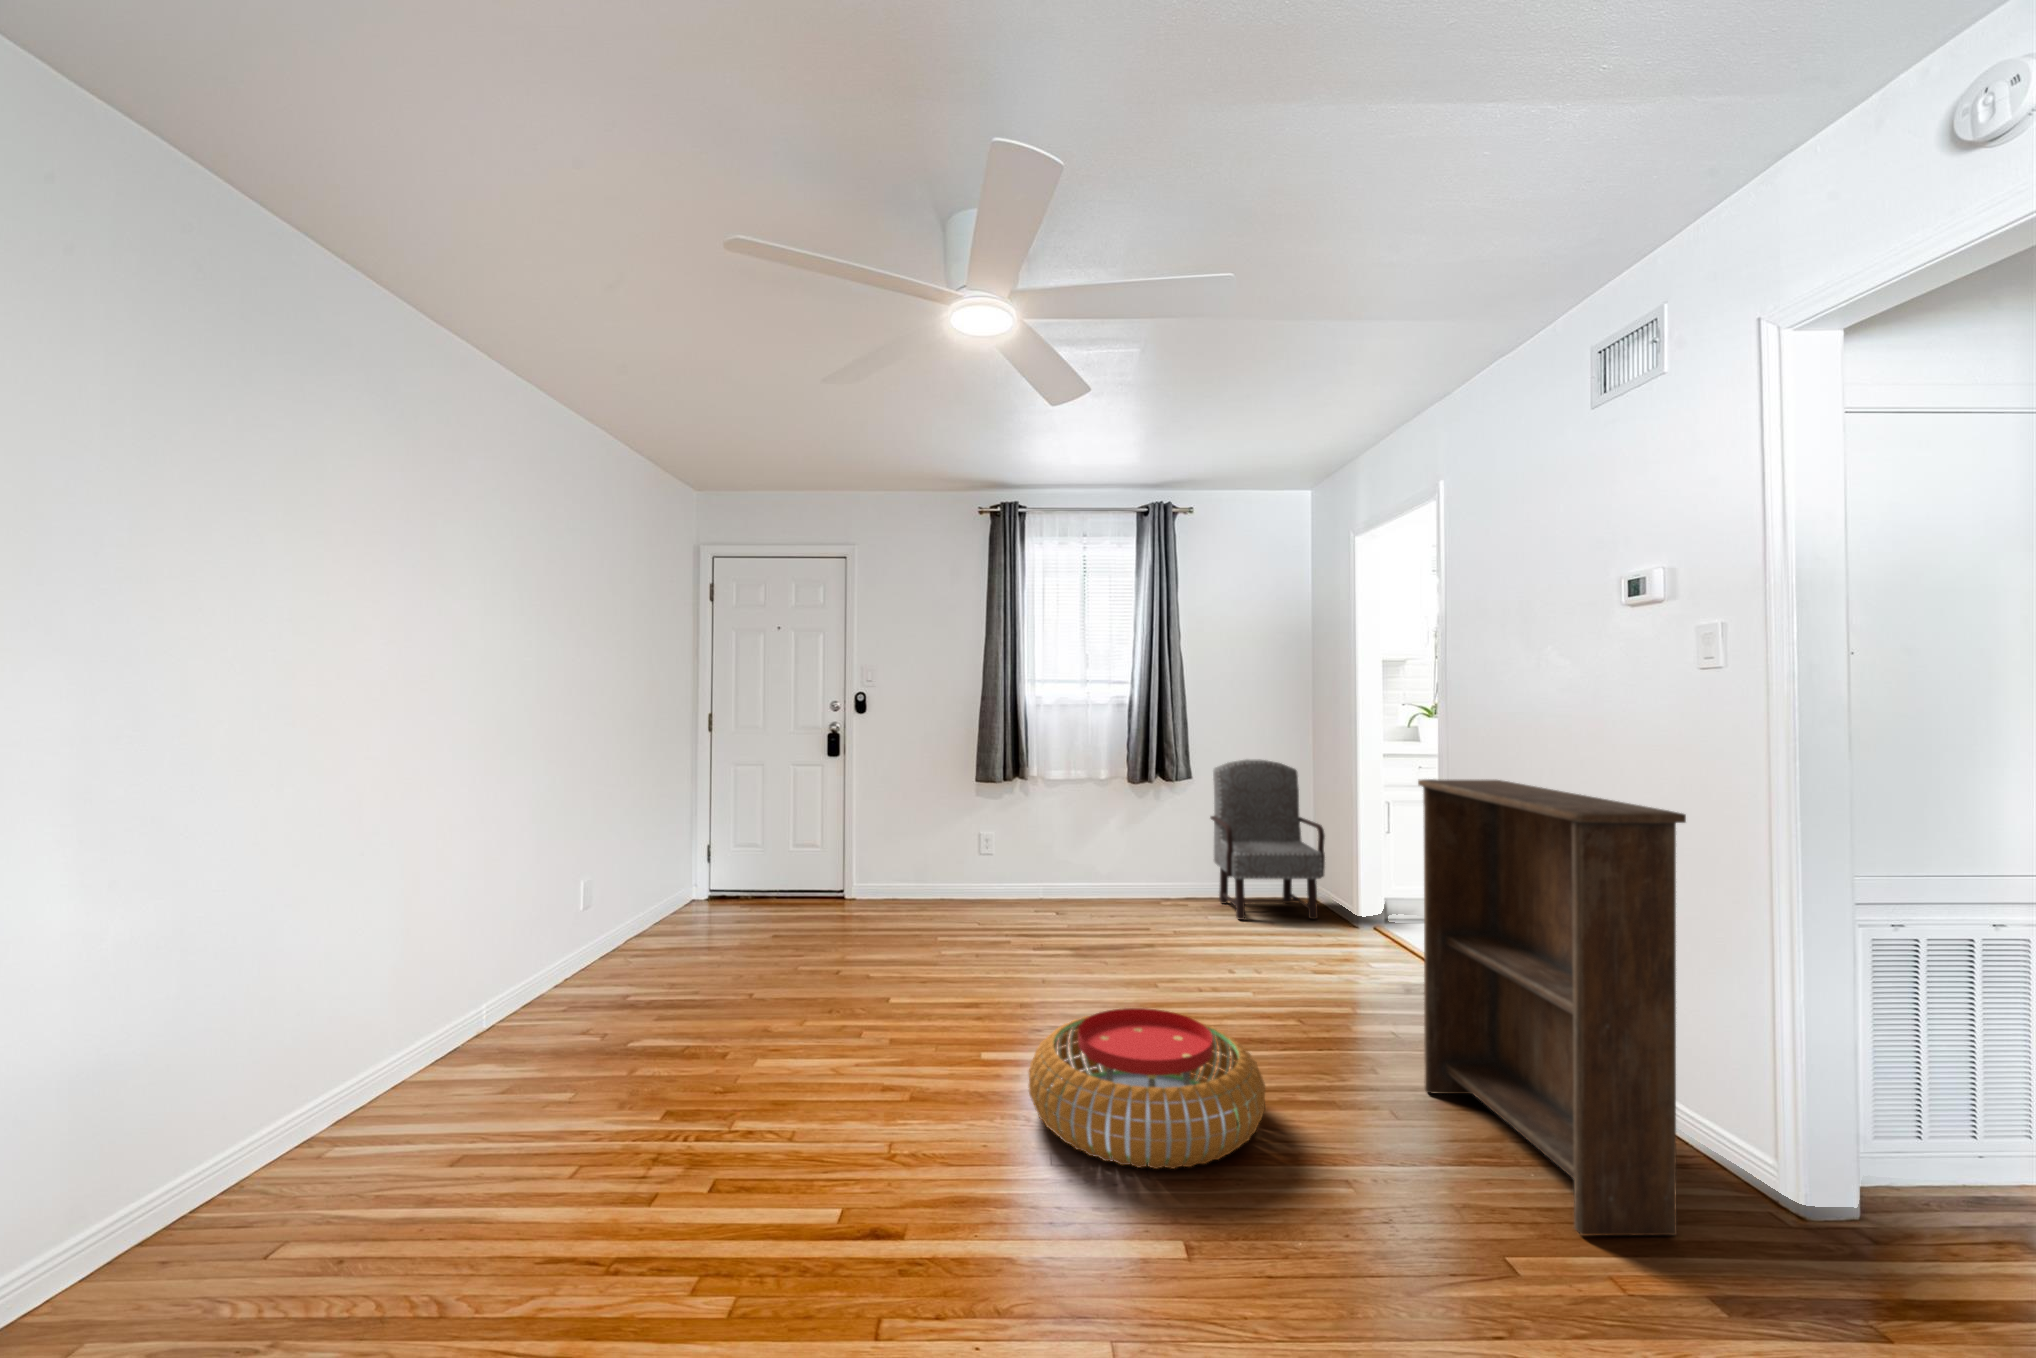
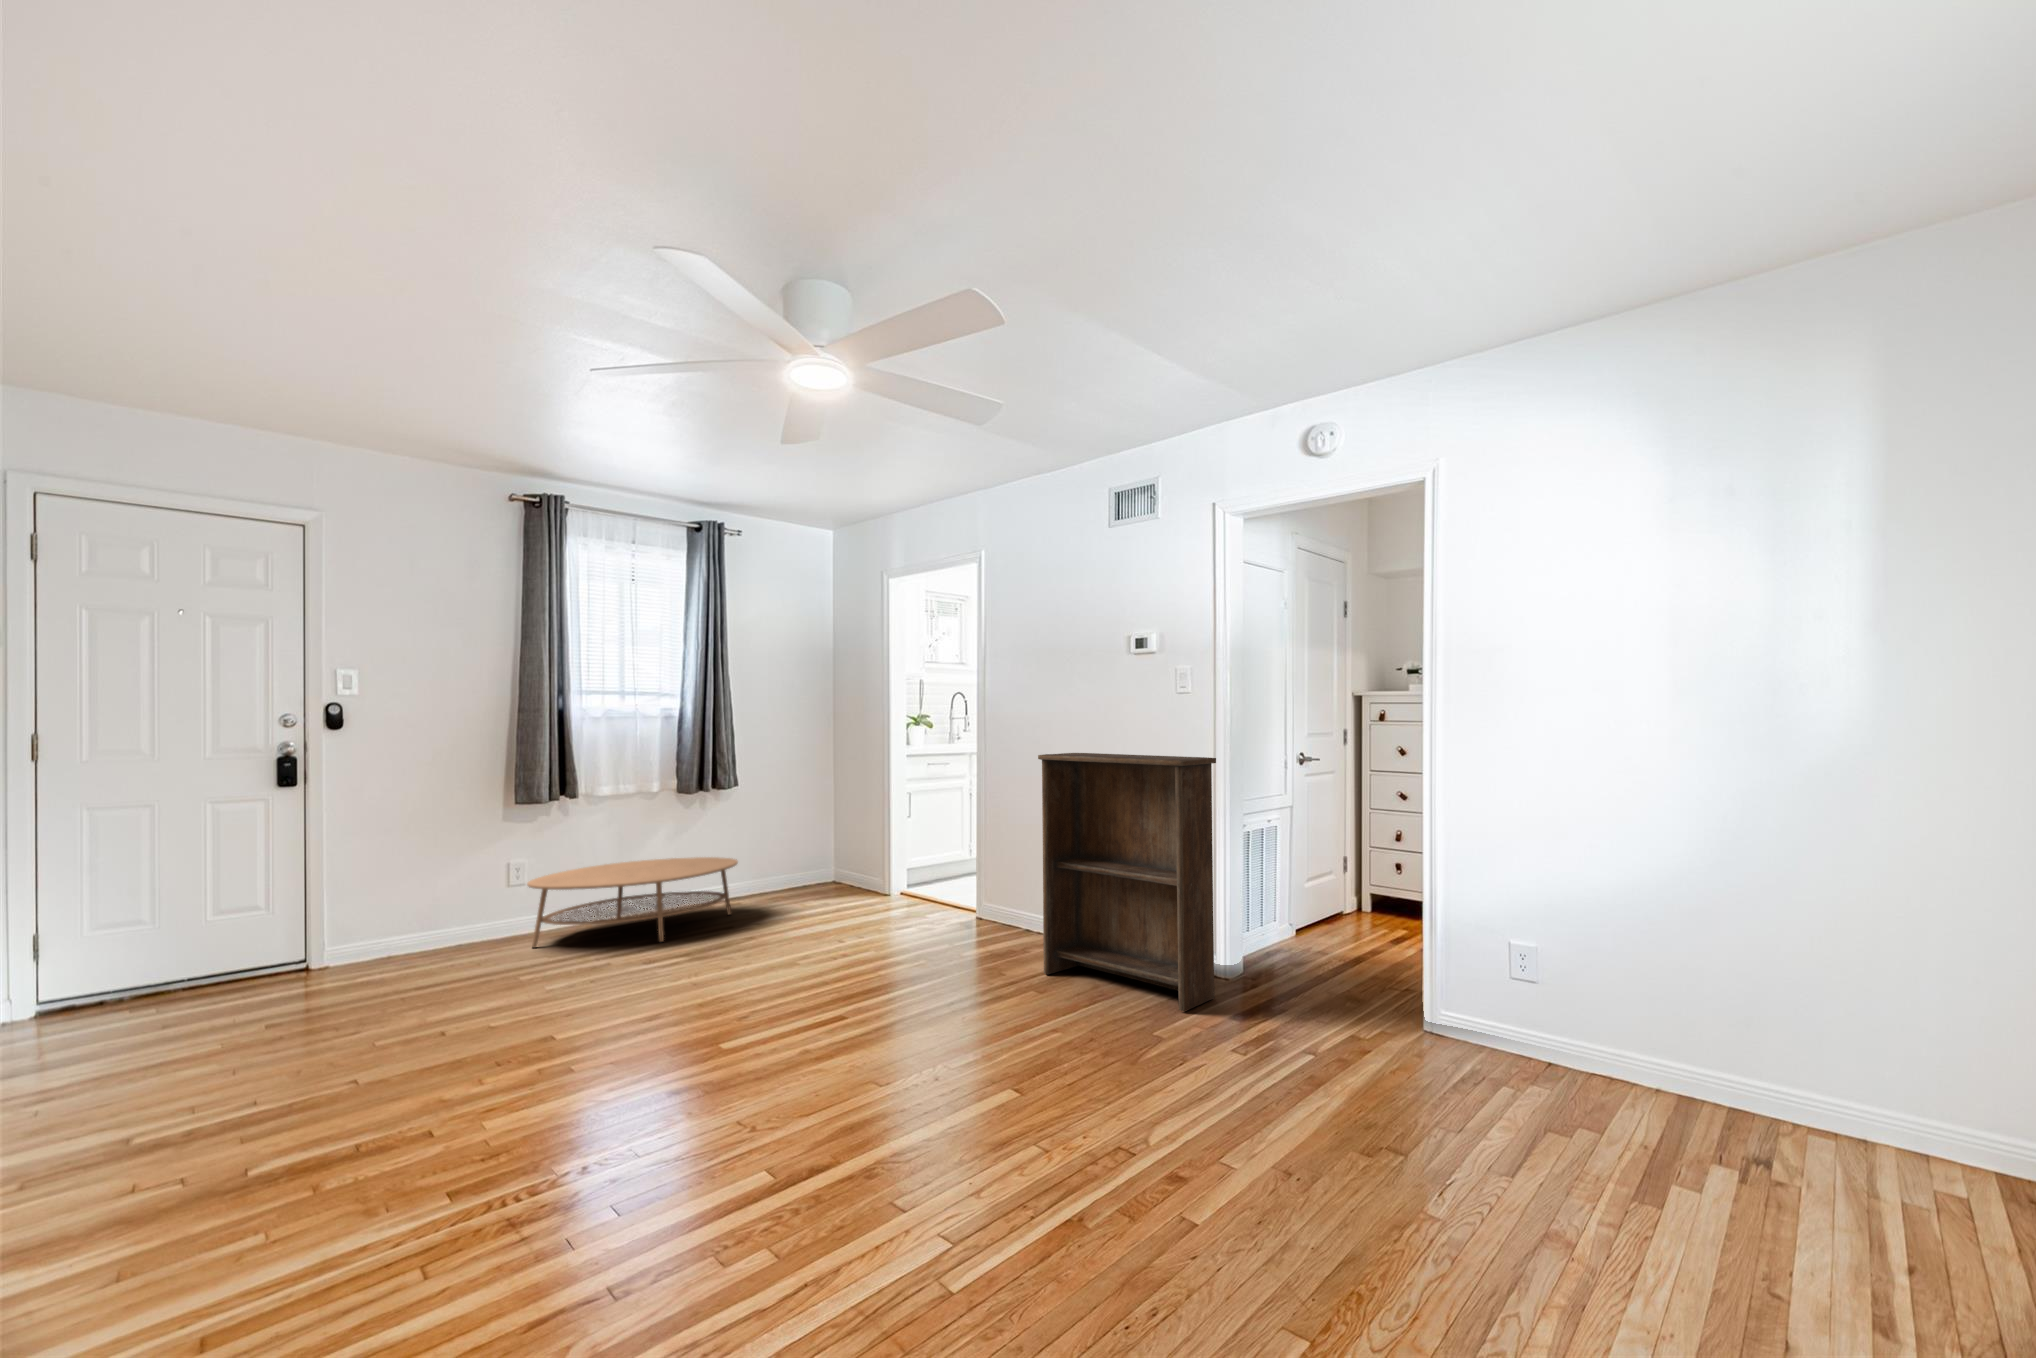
armchair: present [1210,759,1325,920] -> none [752,763,858,906]
coffee table: none [979,846,1174,931] -> present [527,857,738,948]
pouf: present [1029,1008,1265,1169] -> none [807,955,1000,1072]

